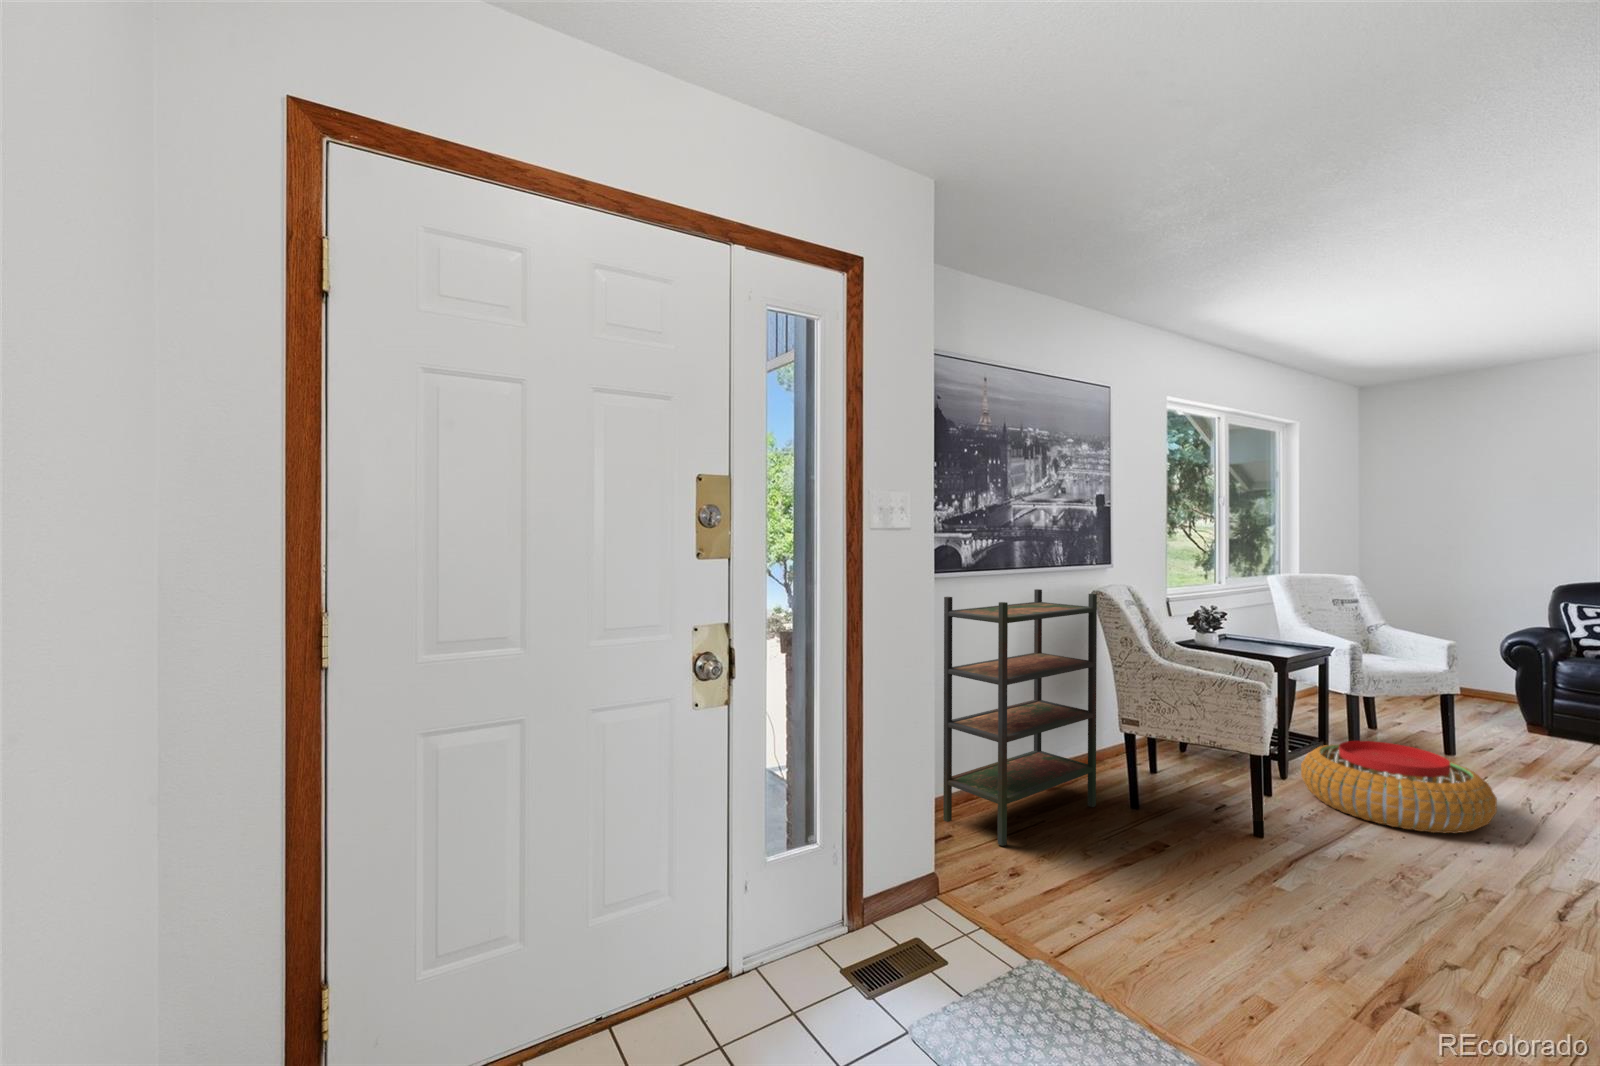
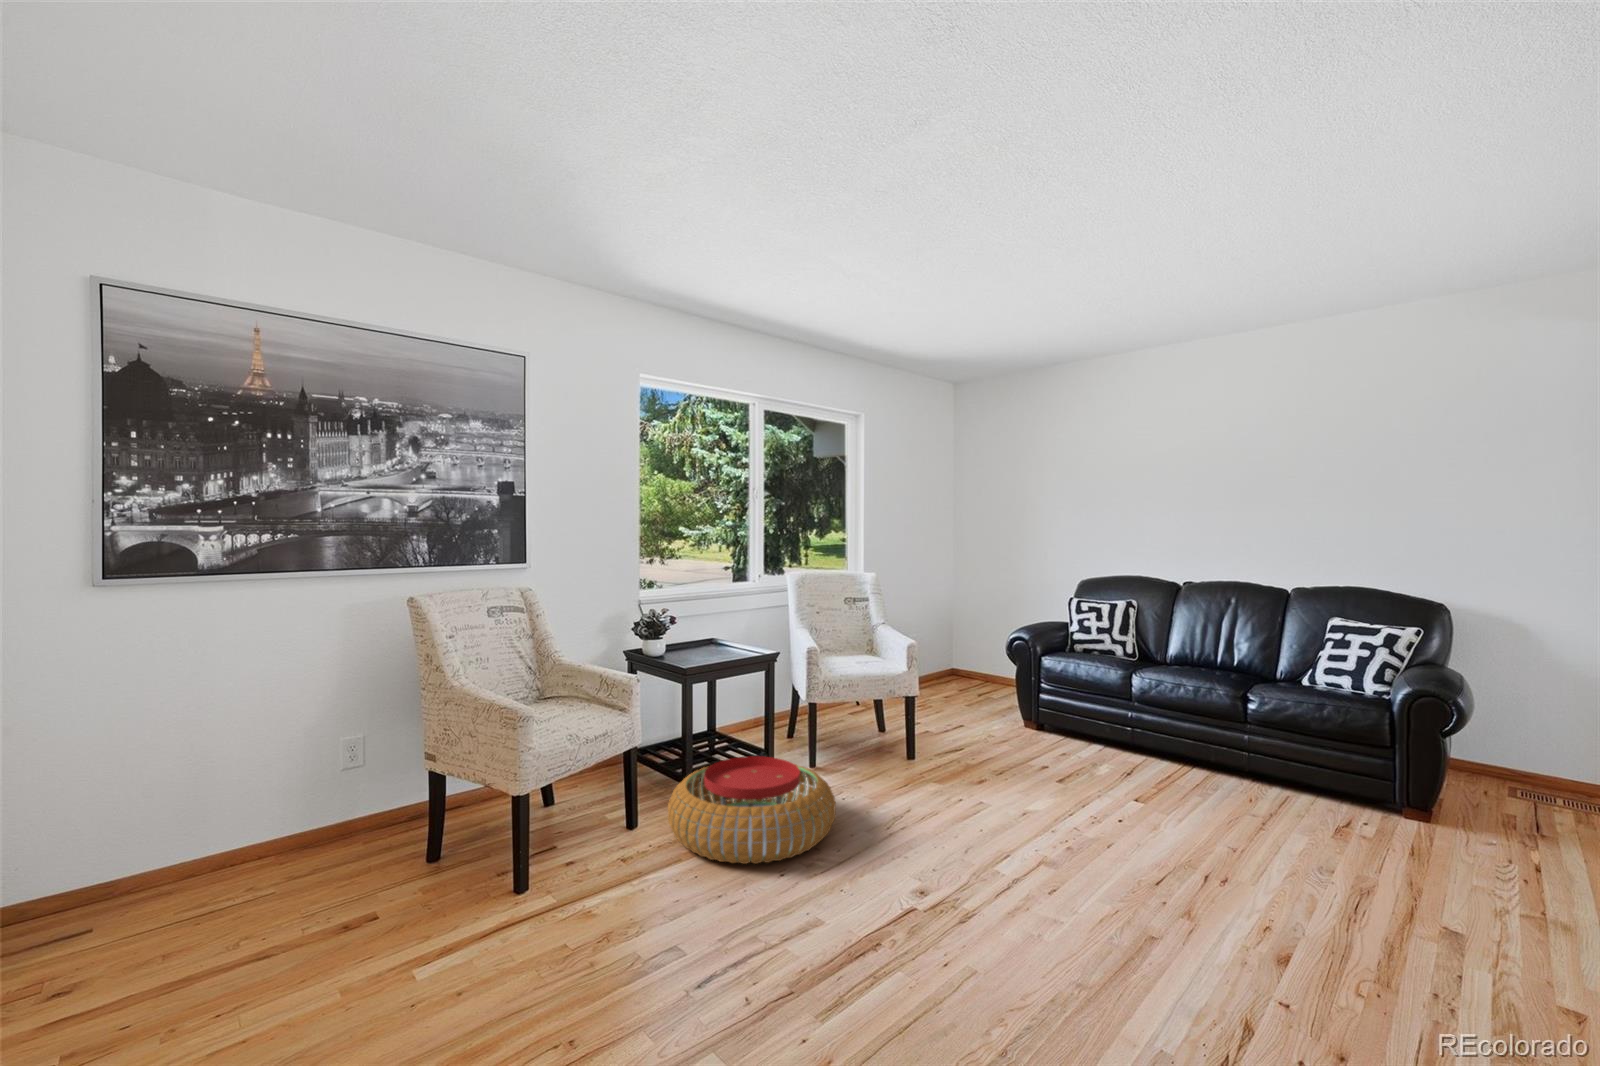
bookshelf: present [943,589,1097,846] -> none [131,595,393,938]

